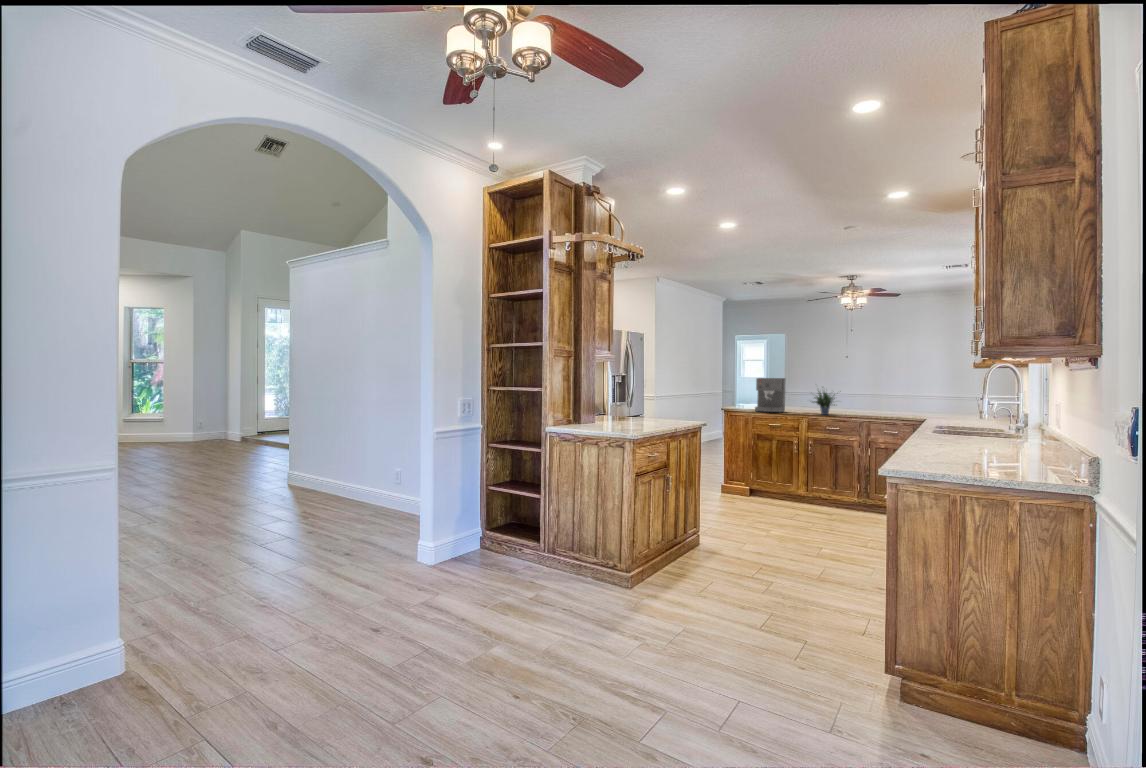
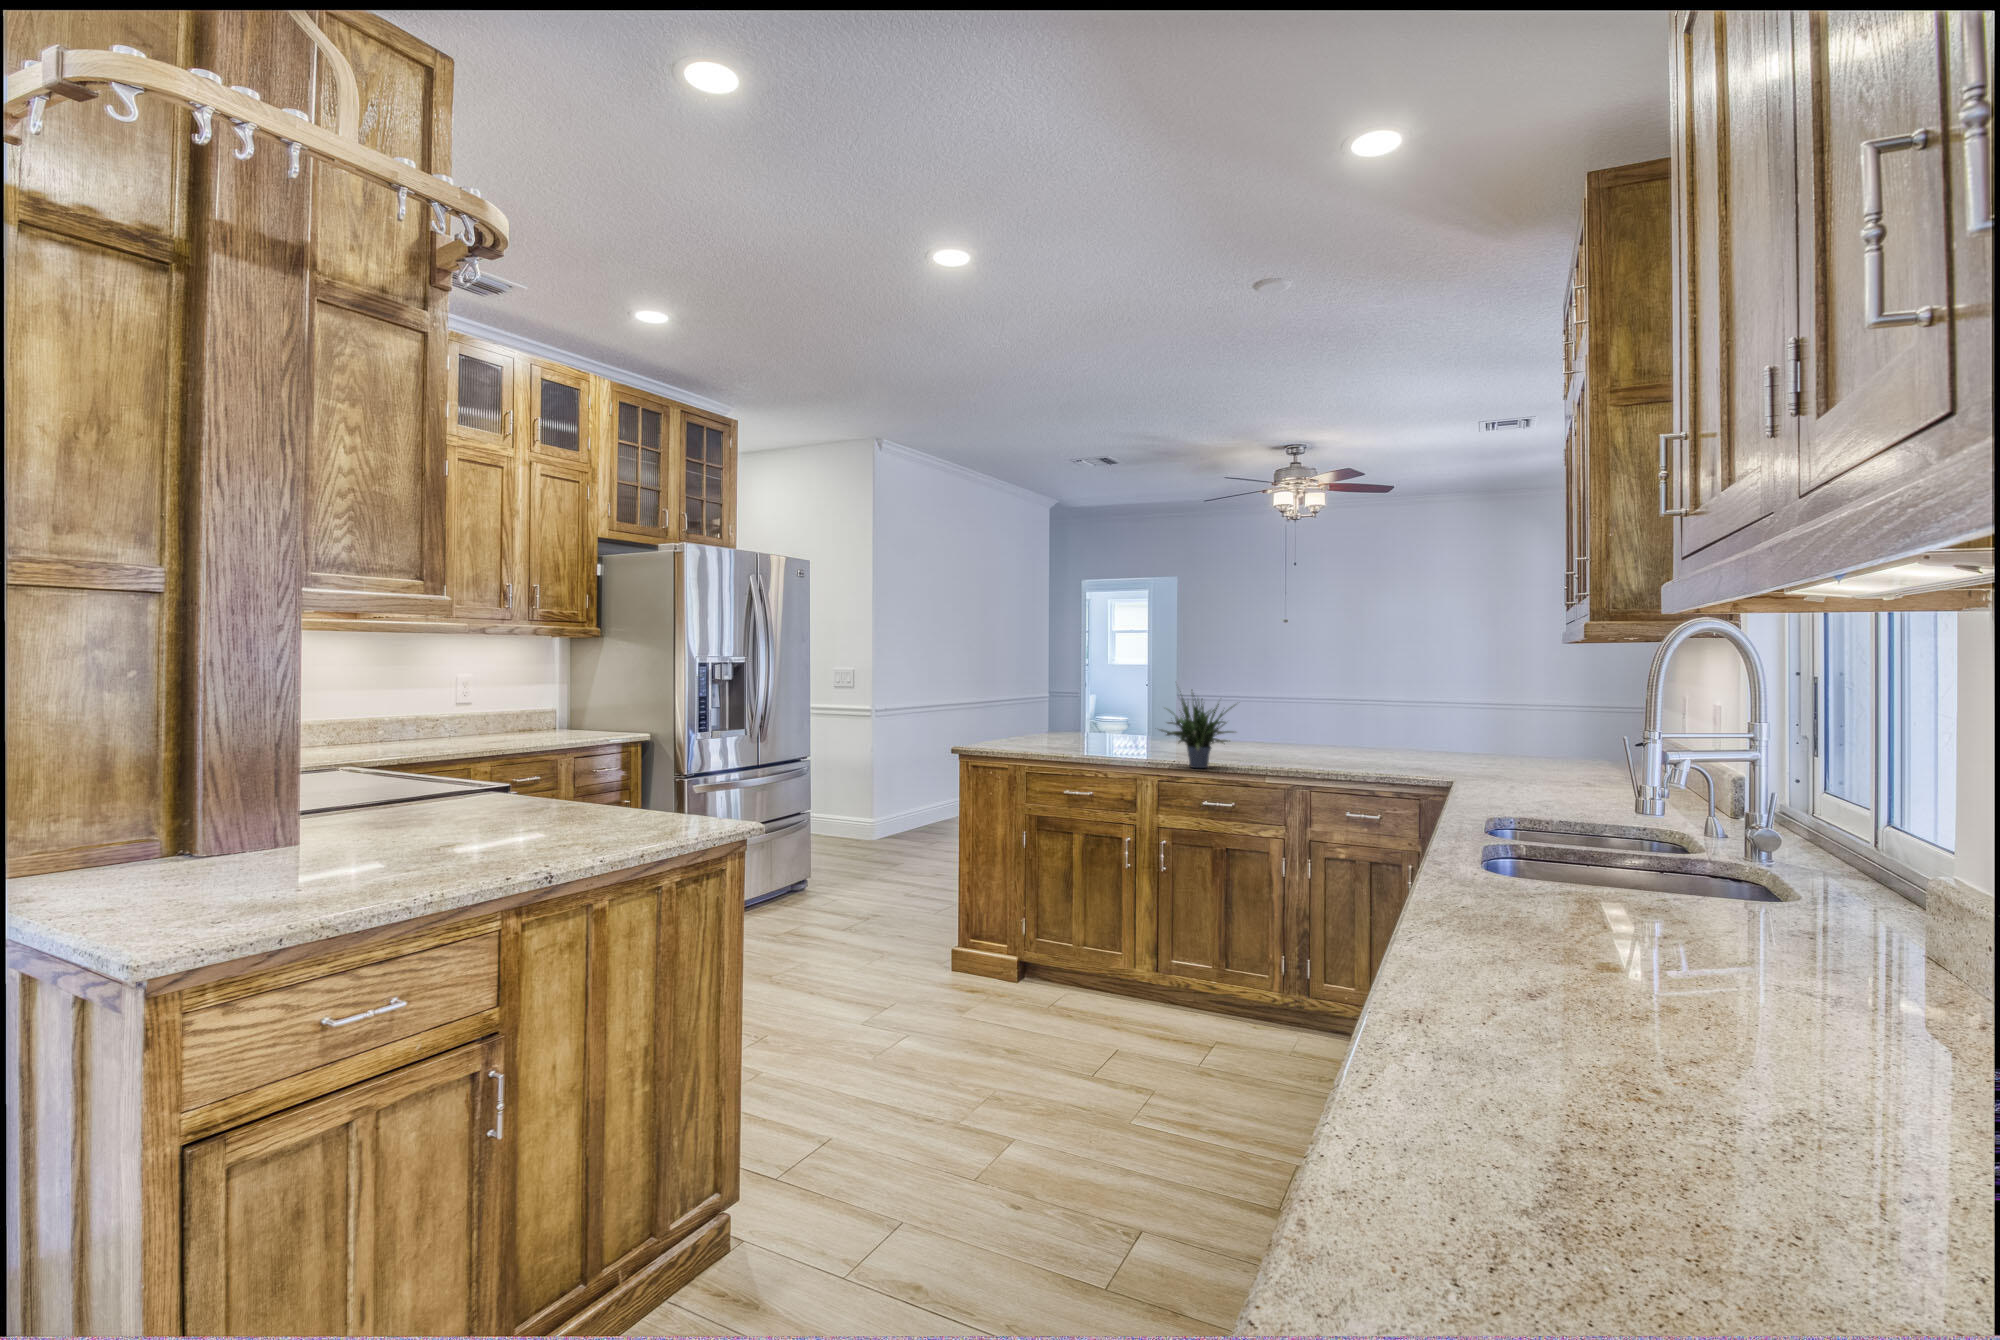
coffee maker: present [755,378,786,413] -> none [1029,669,1110,762]

